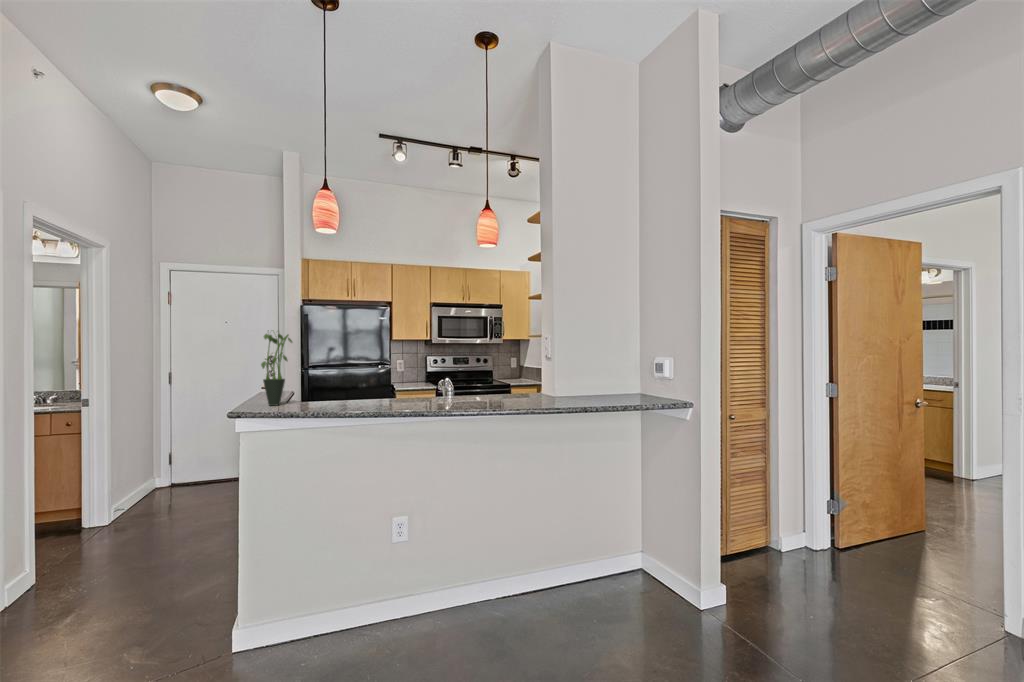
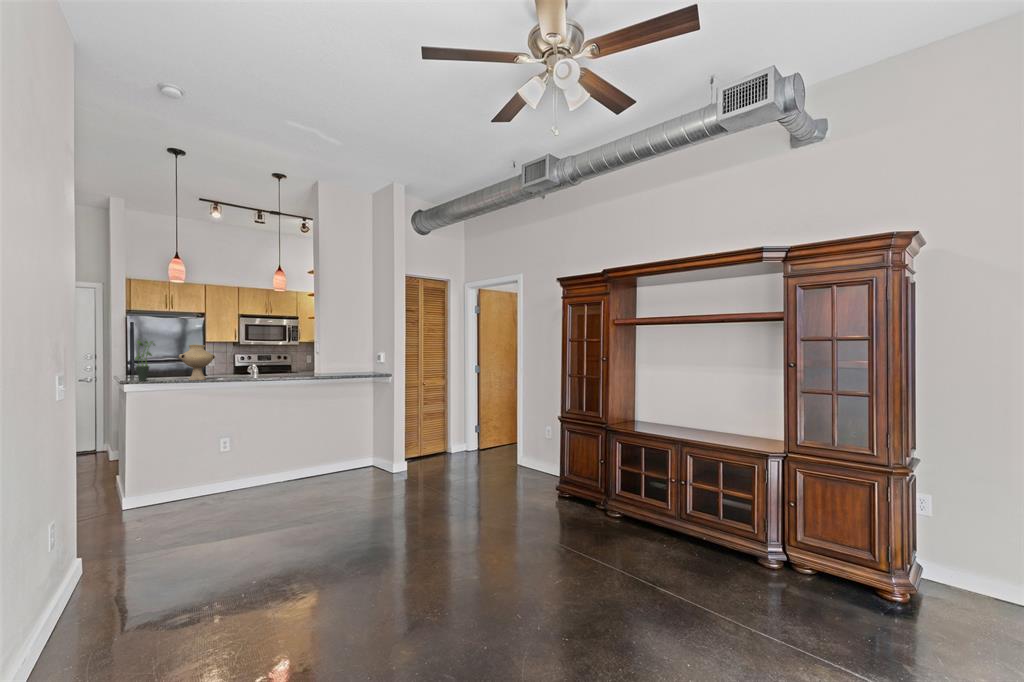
vase: none [326,341,385,407] -> present [179,345,215,380]

